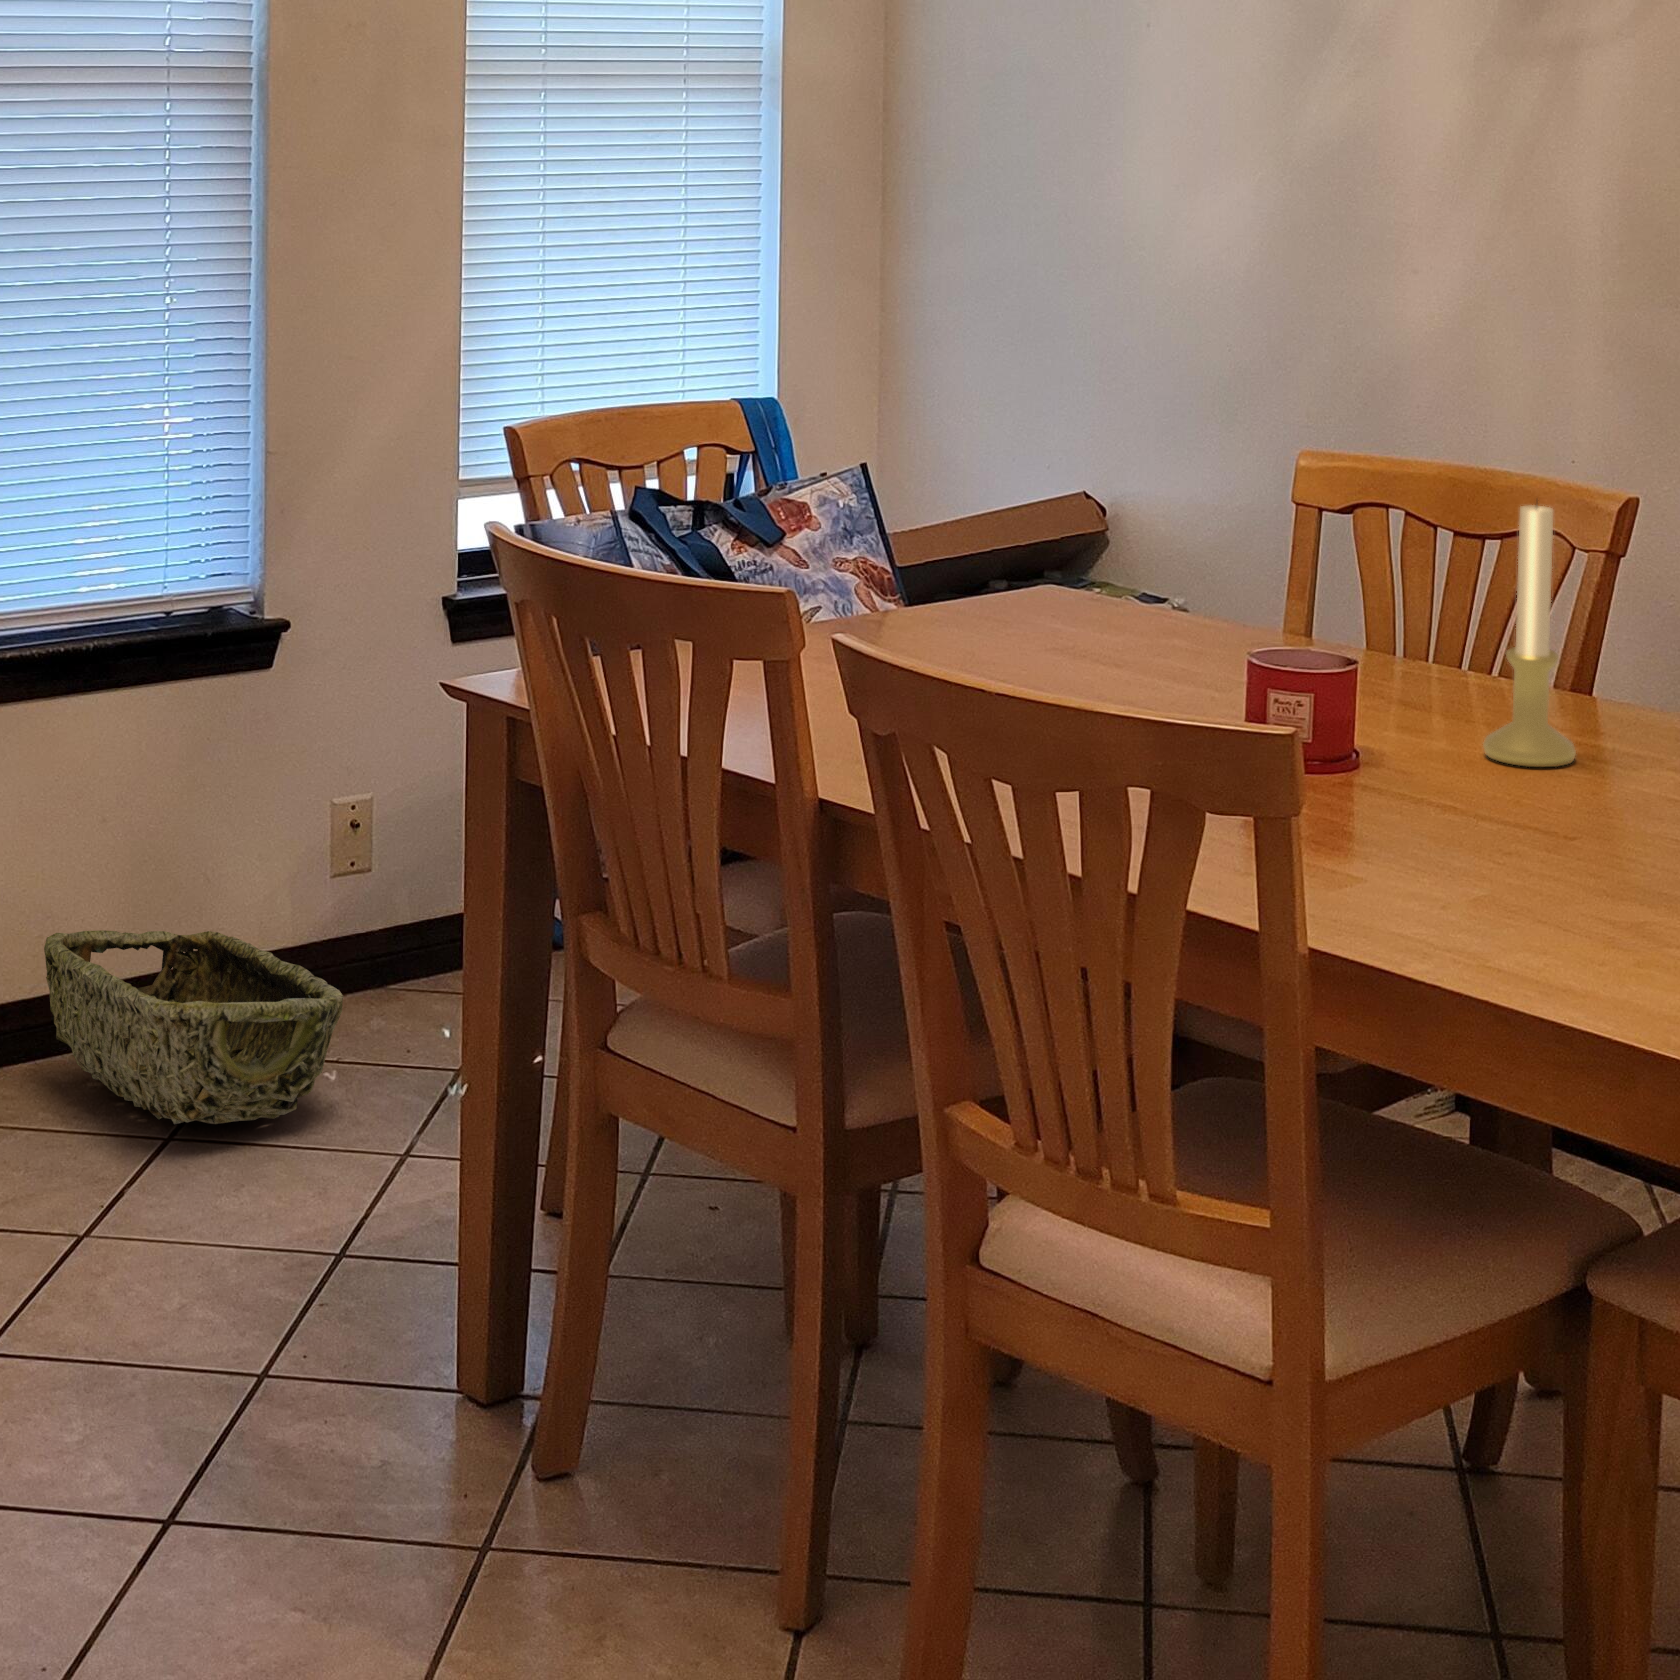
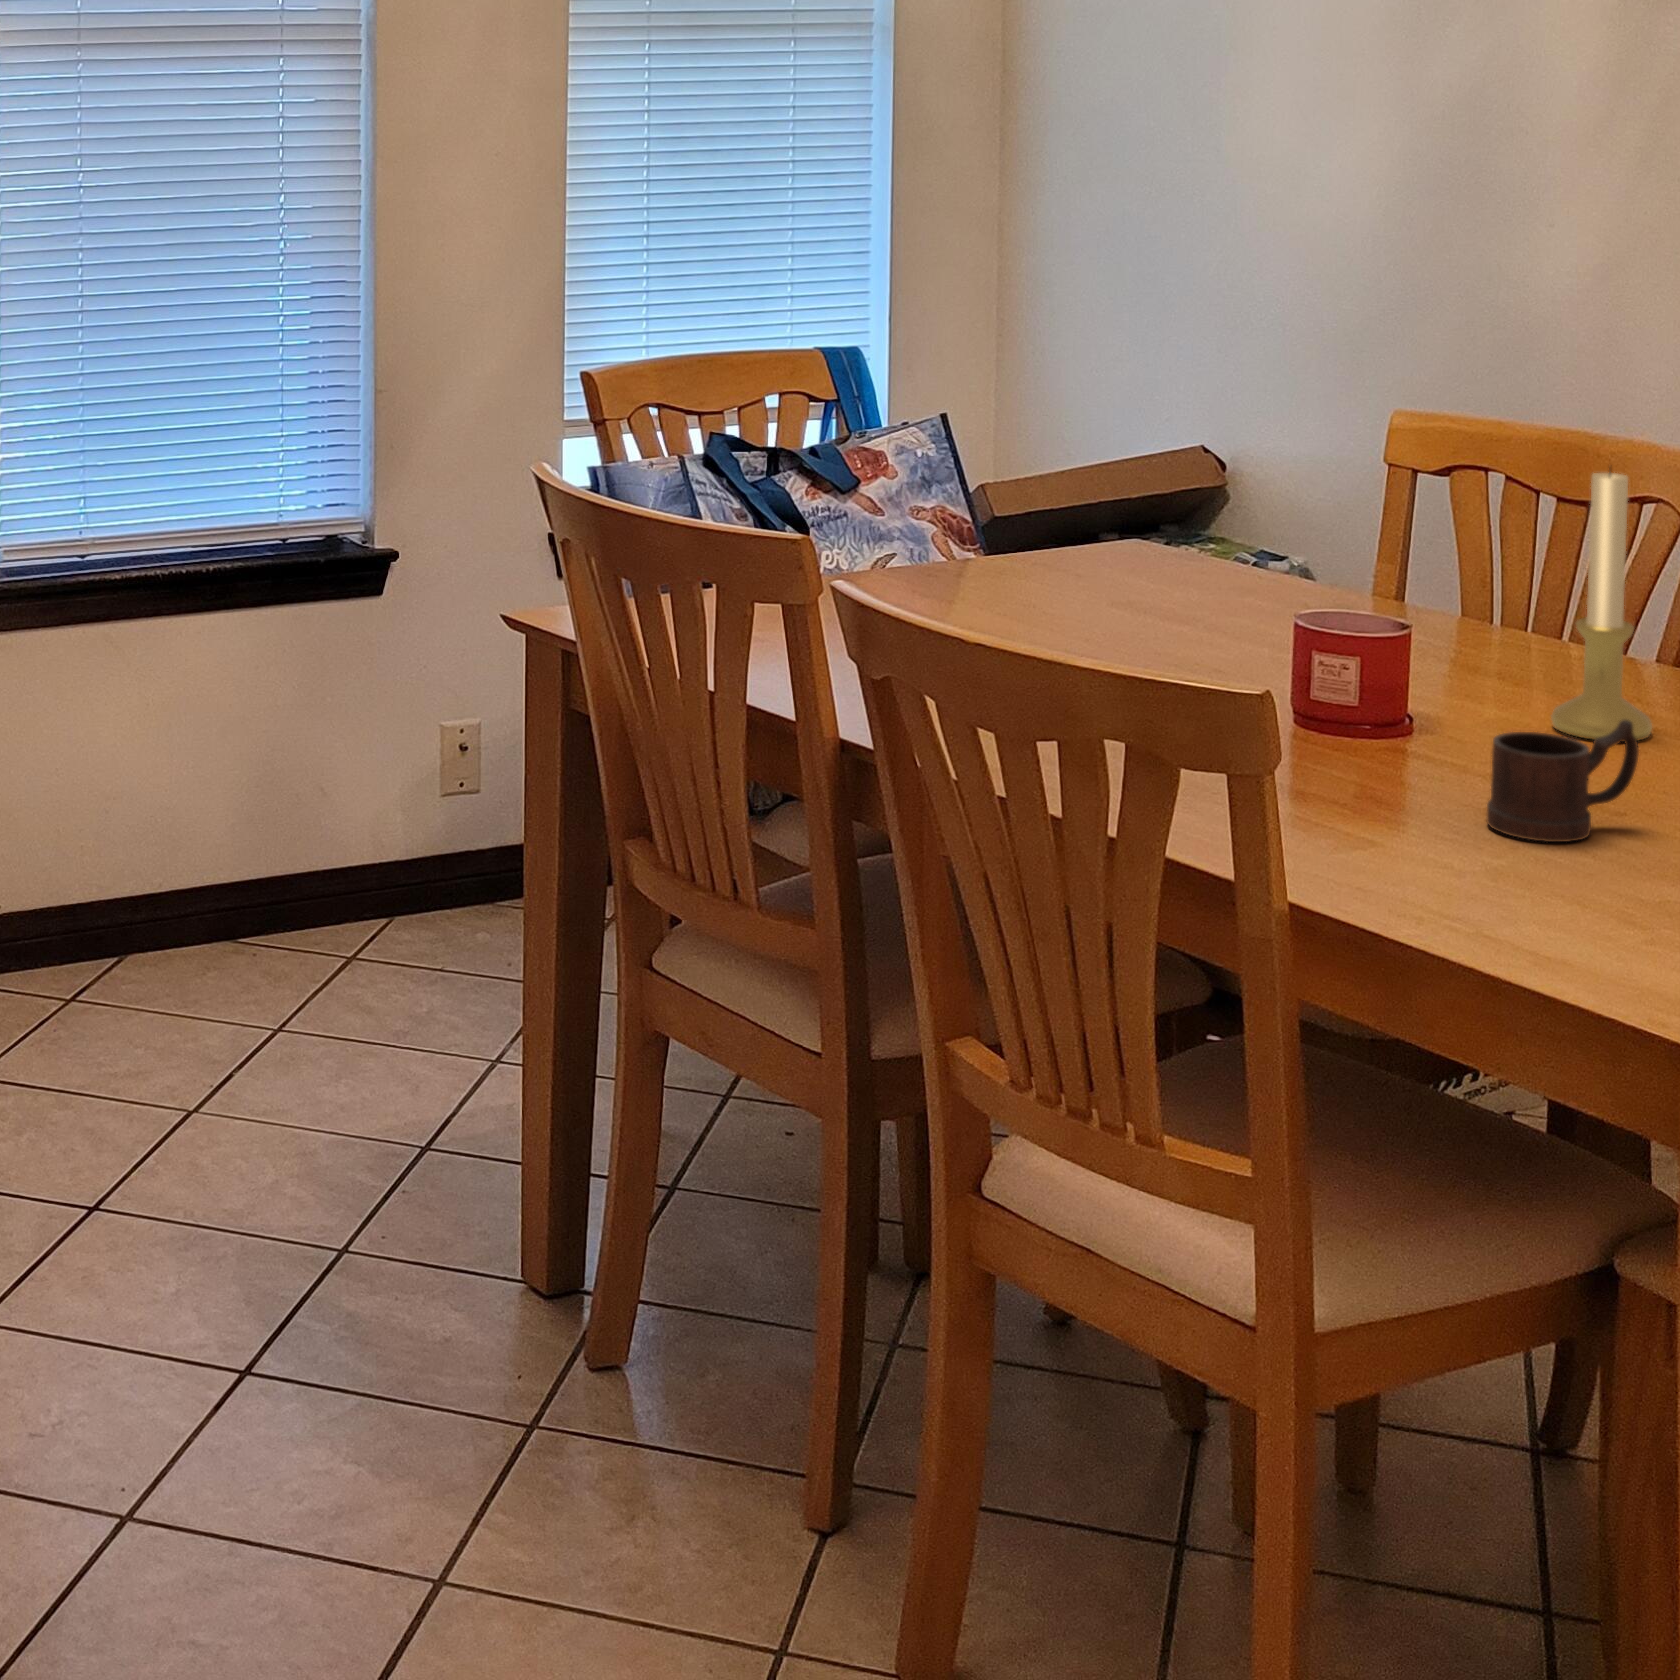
mug: none [1454,746,1591,870] -> present [1487,720,1639,842]
woven basket: present [44,930,343,1124] -> none [172,834,444,1020]

